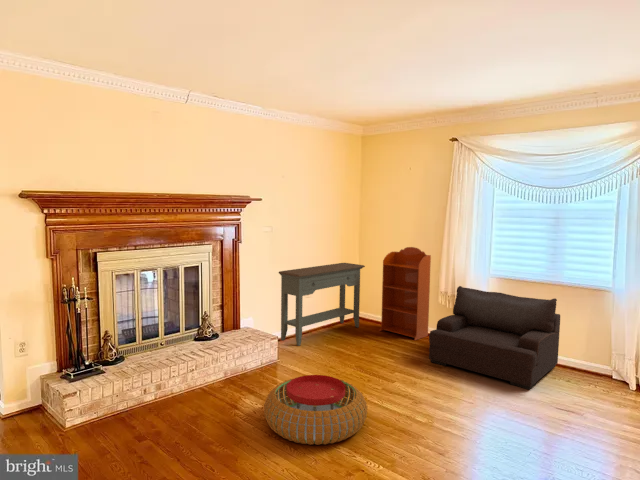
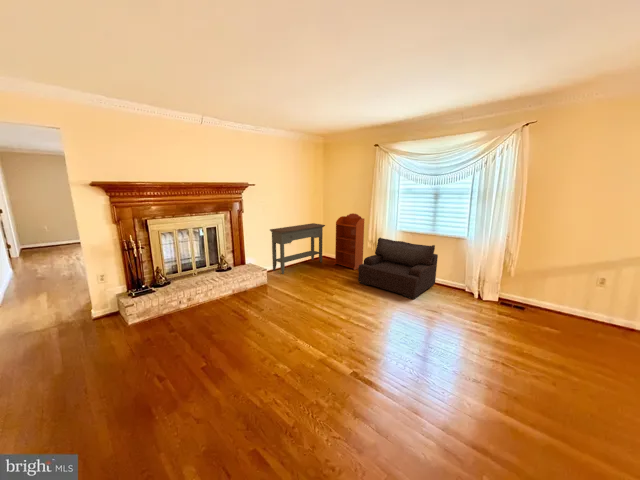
pouf: present [264,375,367,445] -> none [248,292,310,333]

